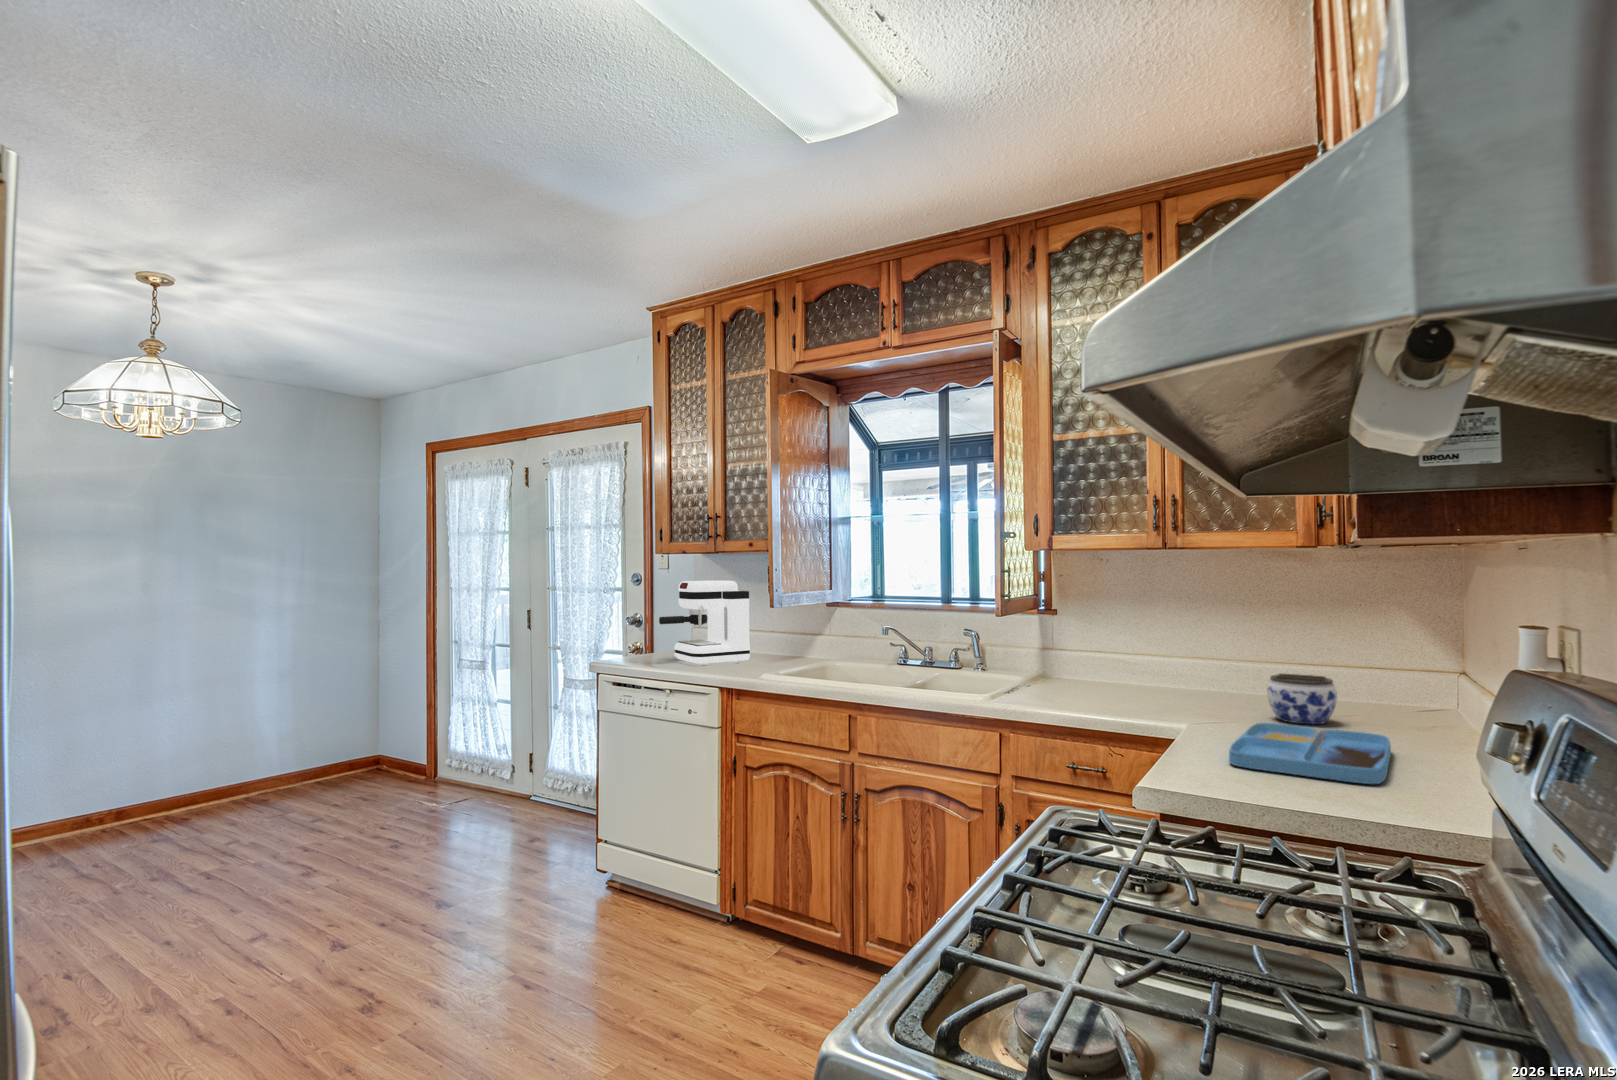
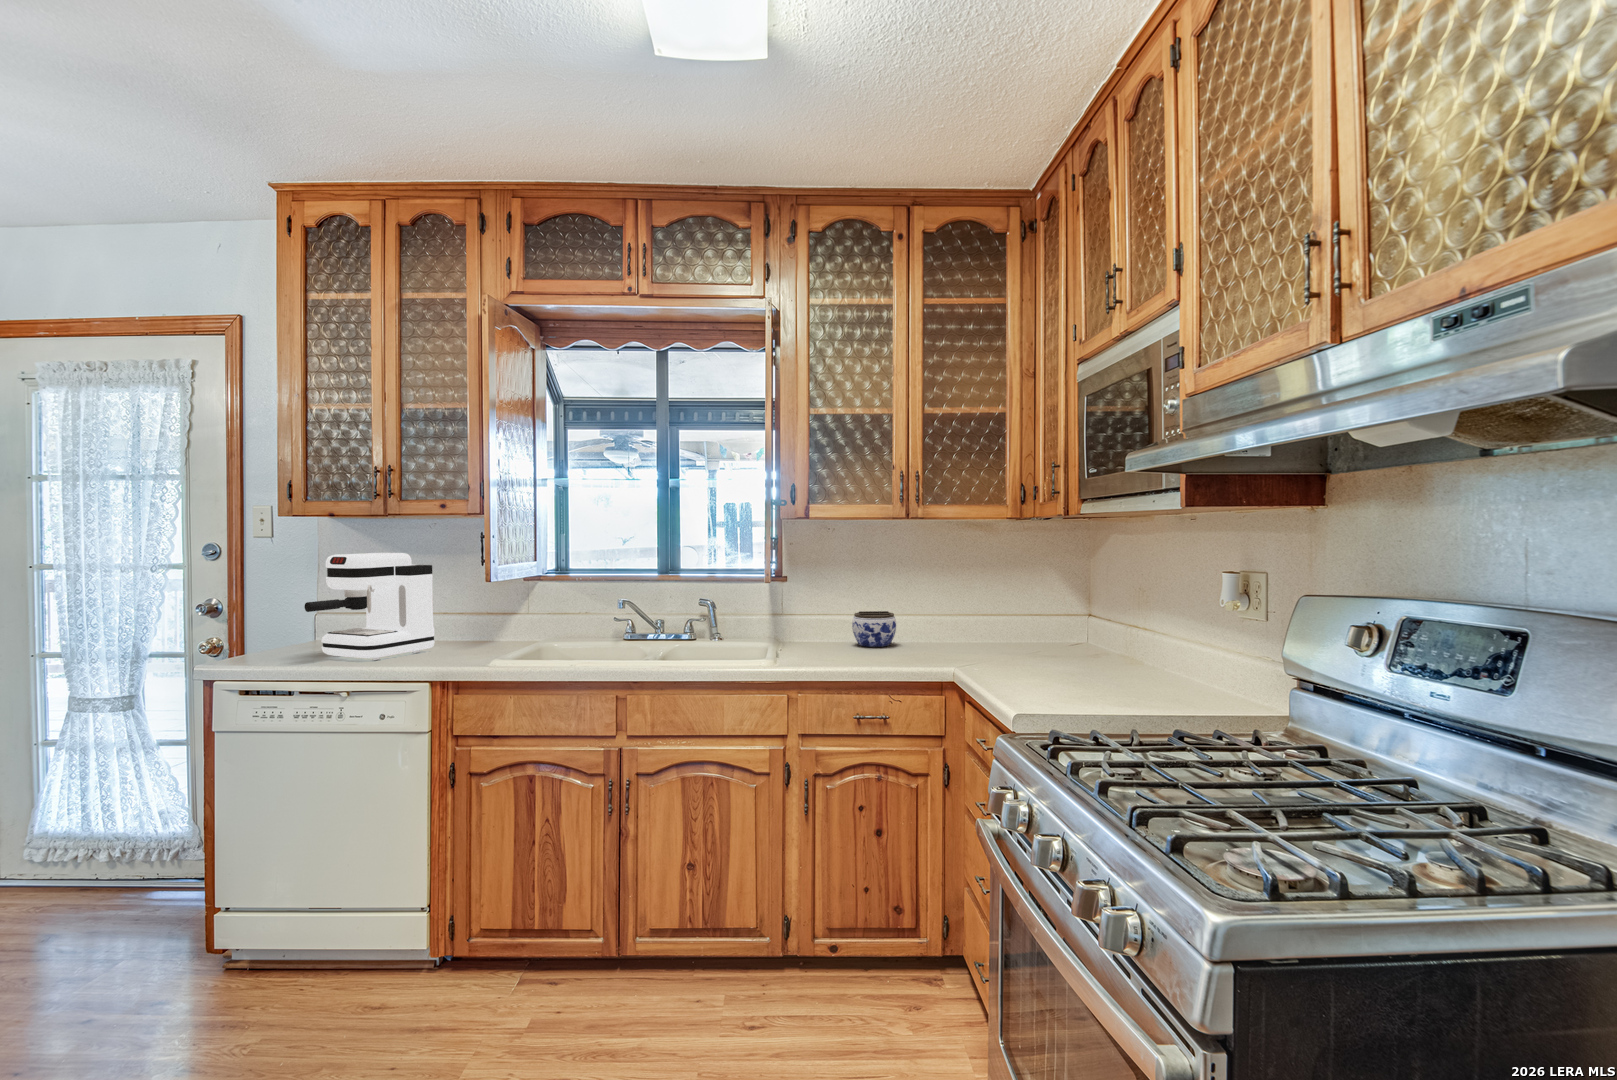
jar: present [1267,674,1337,724] -> present [852,611,896,647]
tray: present [1229,723,1391,784] -> none [1018,658,1151,696]

